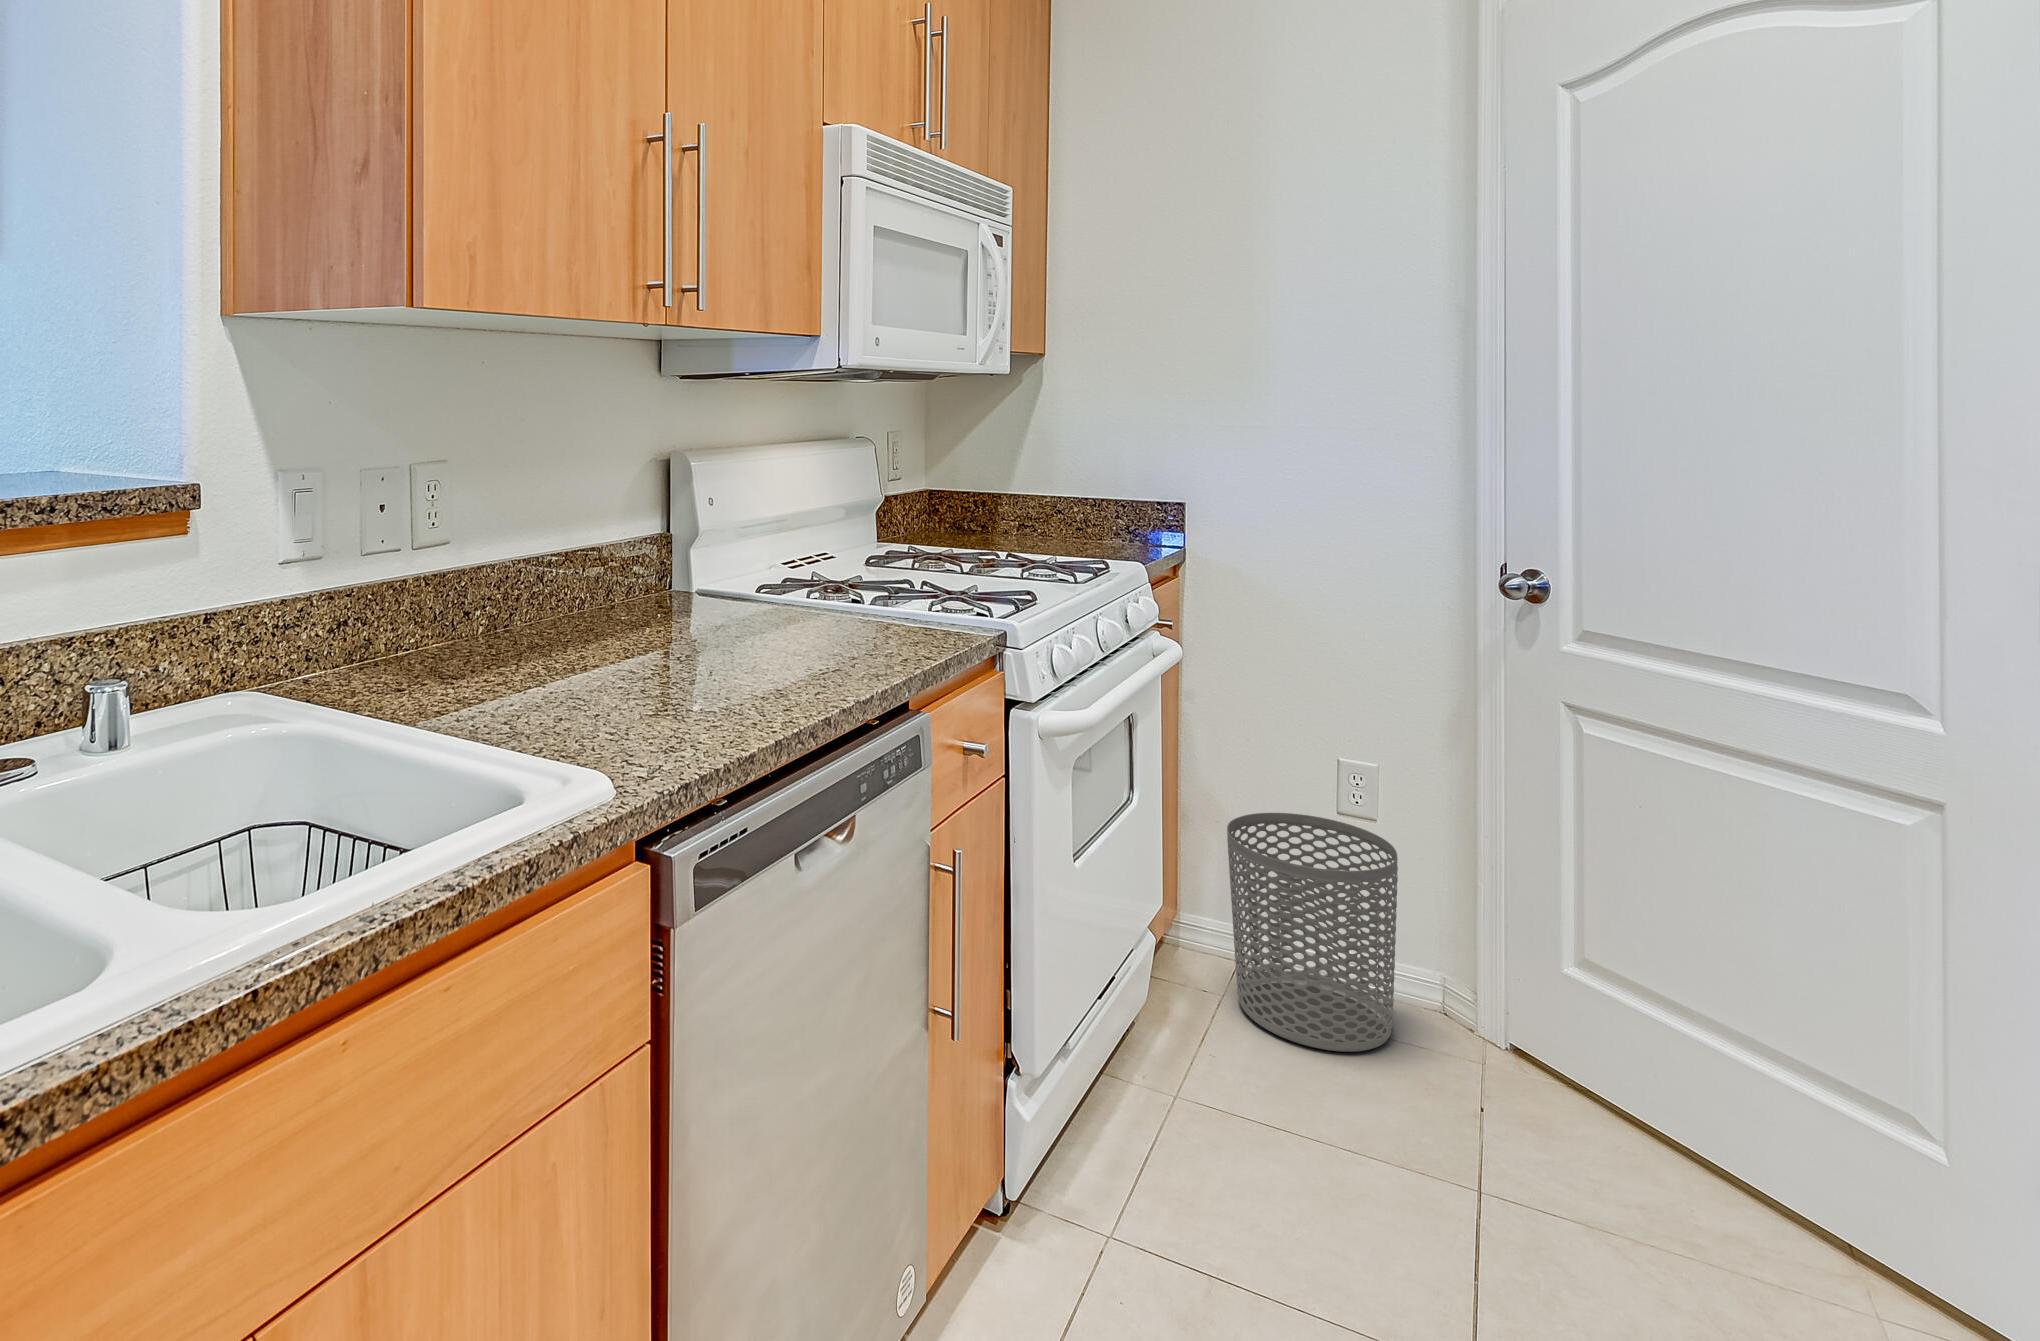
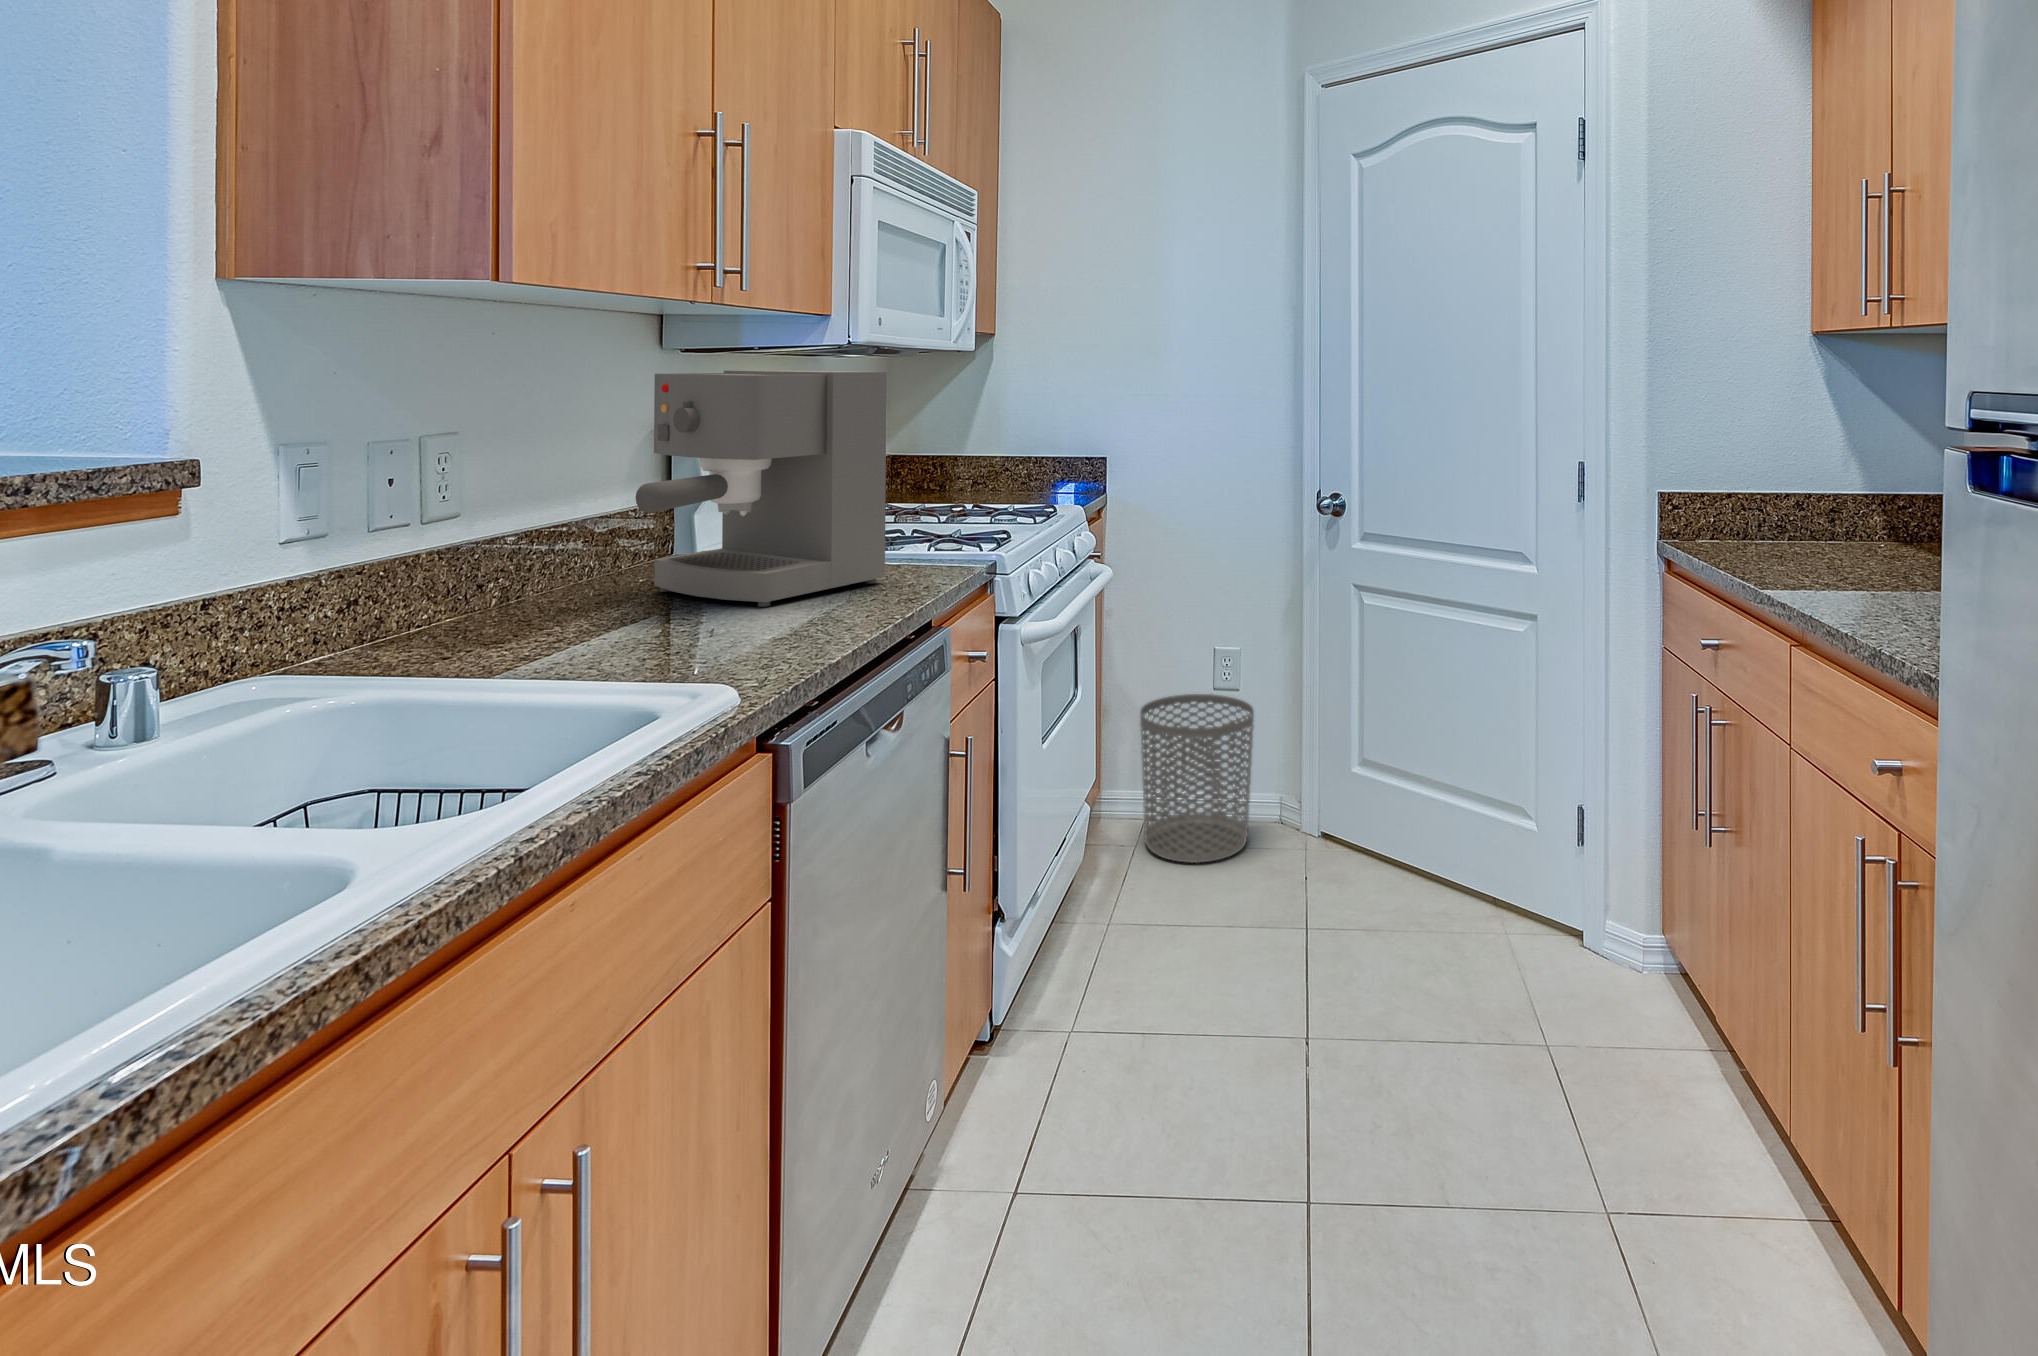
coffee maker: none [586,397,858,663] -> present [636,370,887,607]

